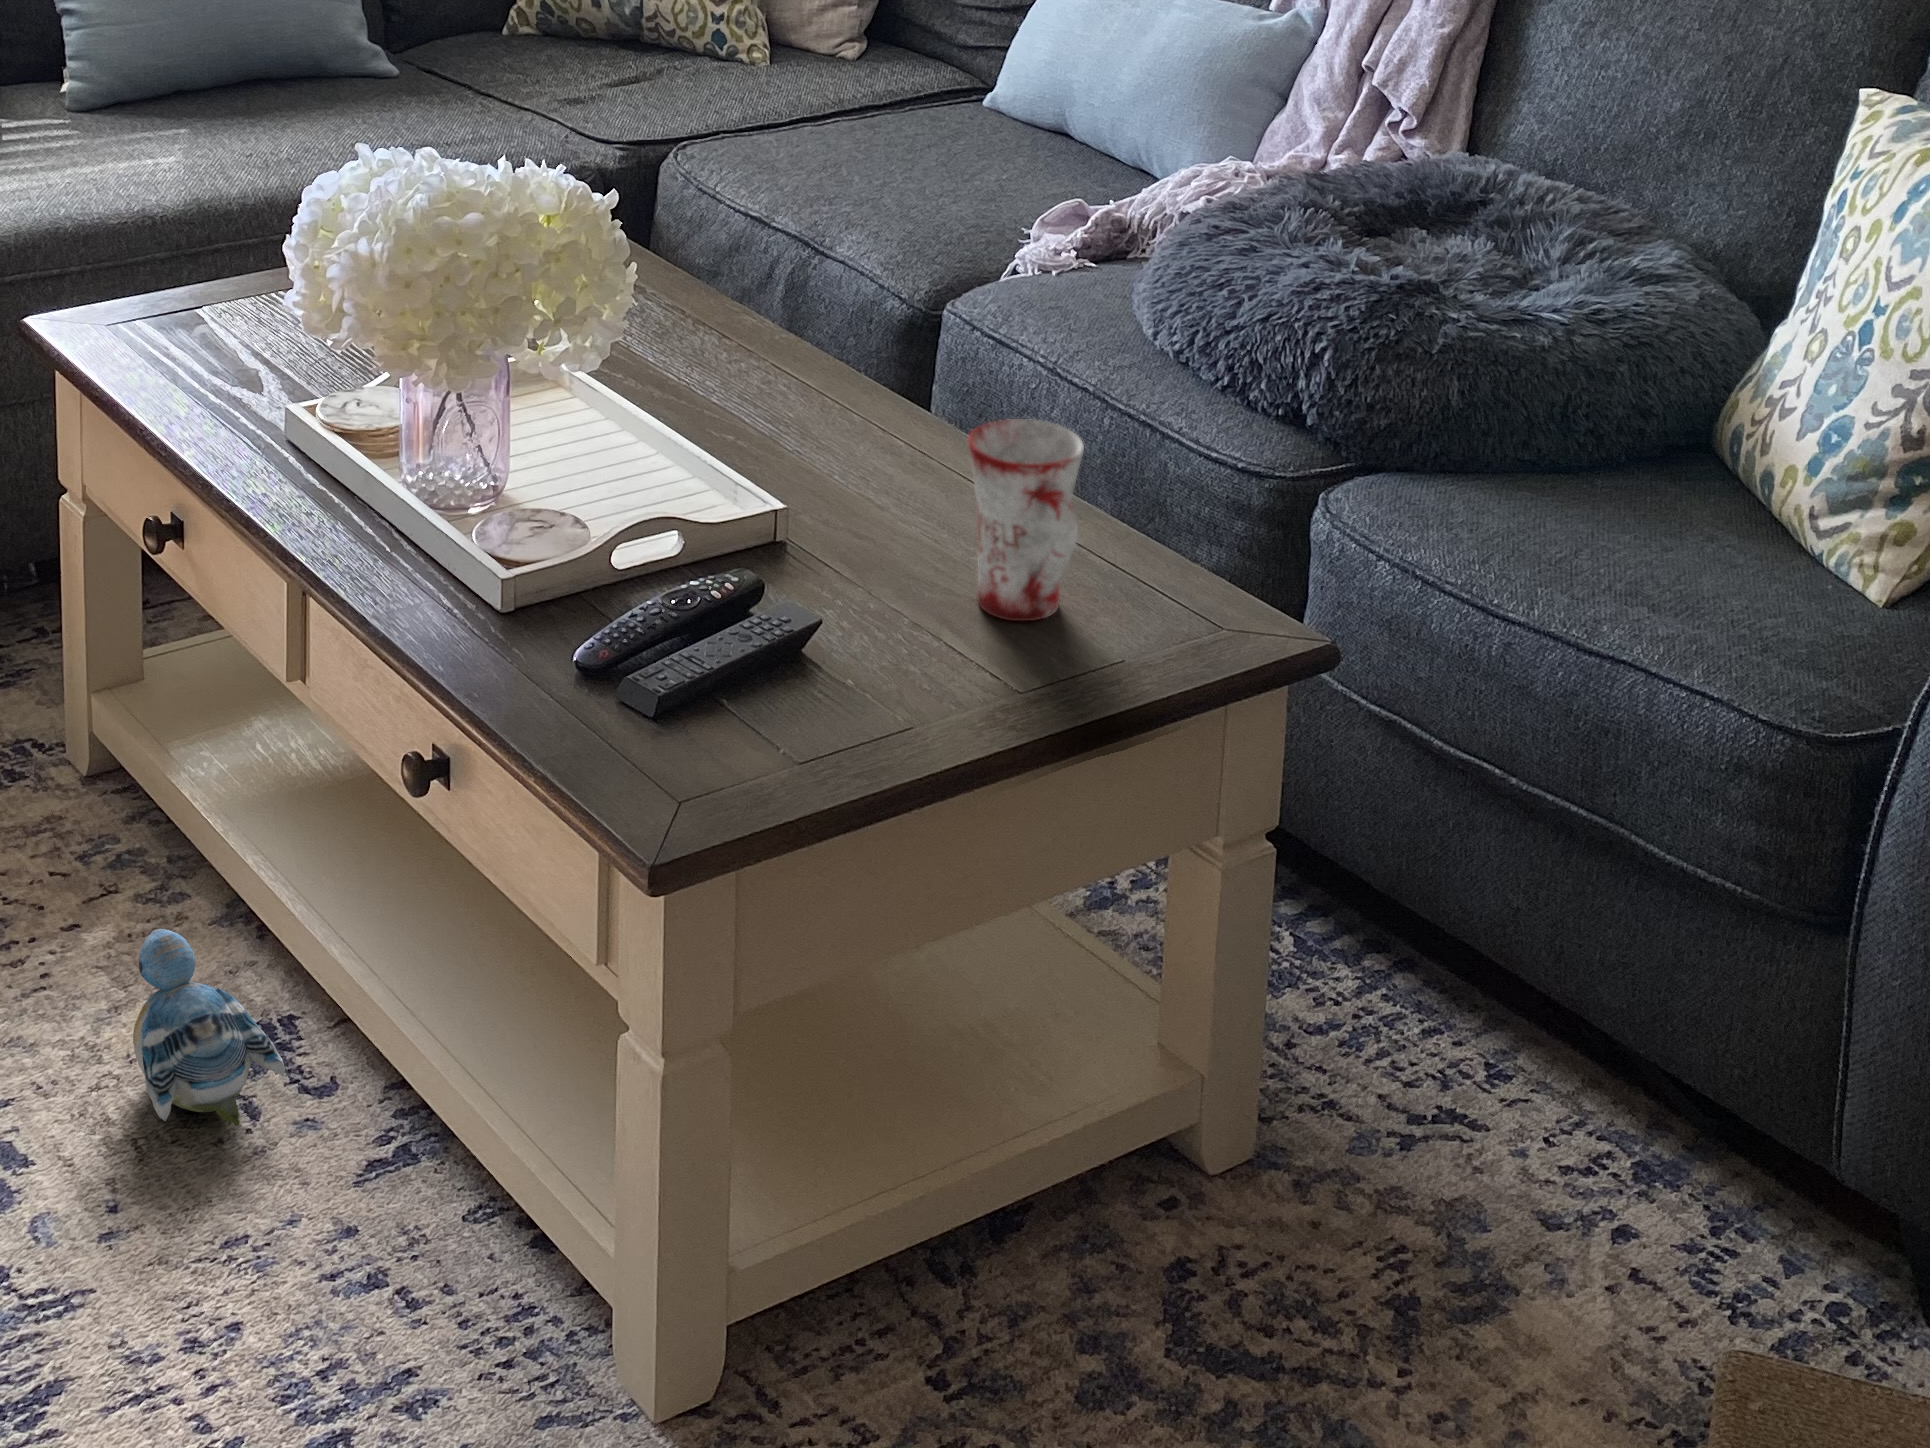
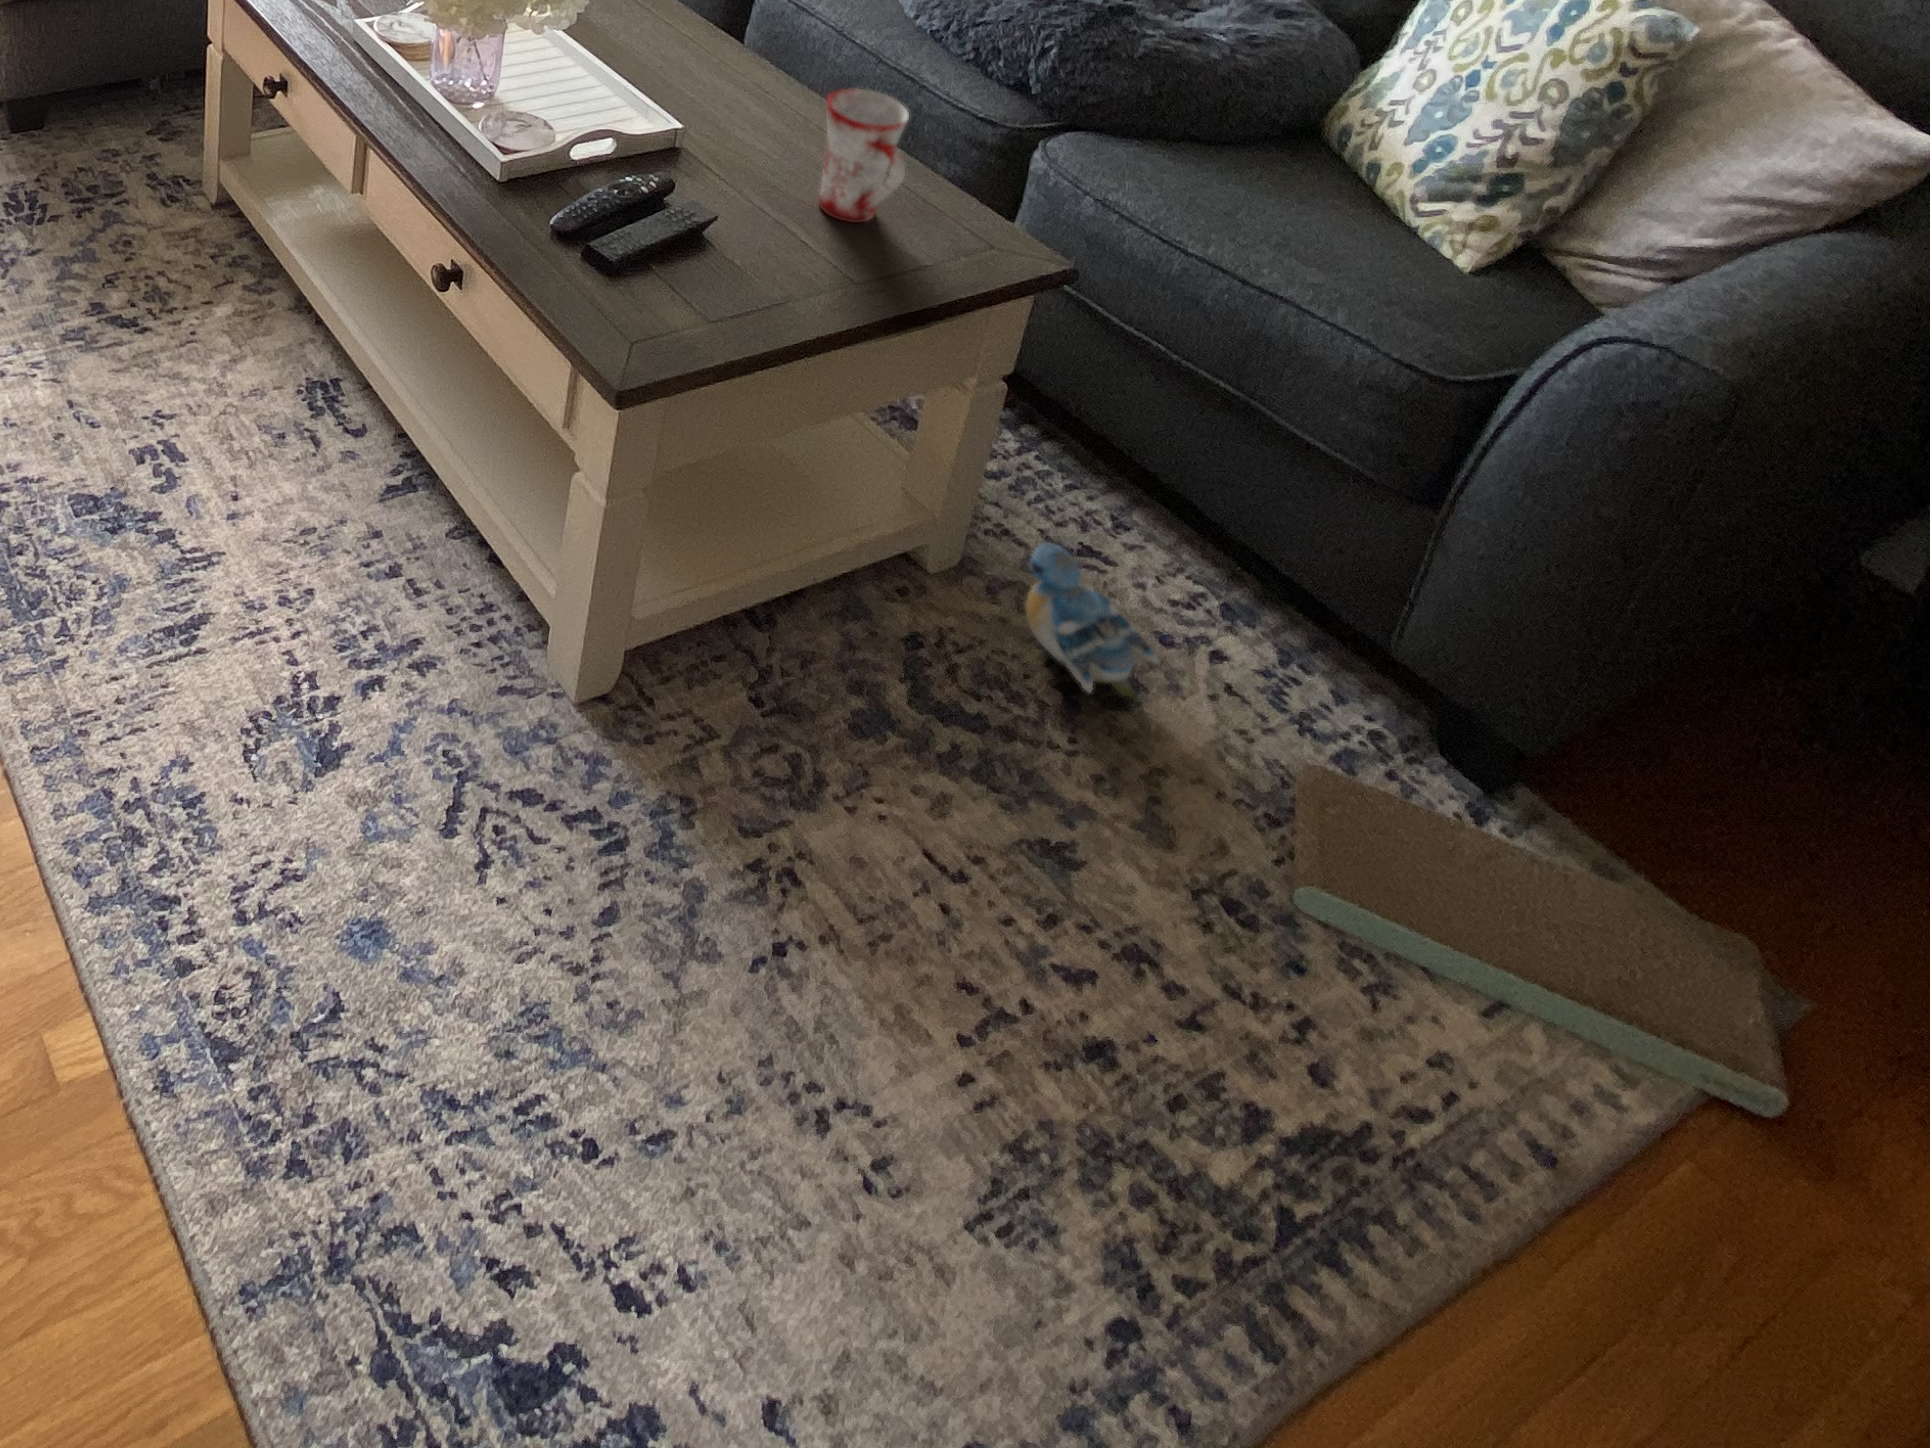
plush toy: present [133,929,285,1126] -> present [1026,542,1160,701]

